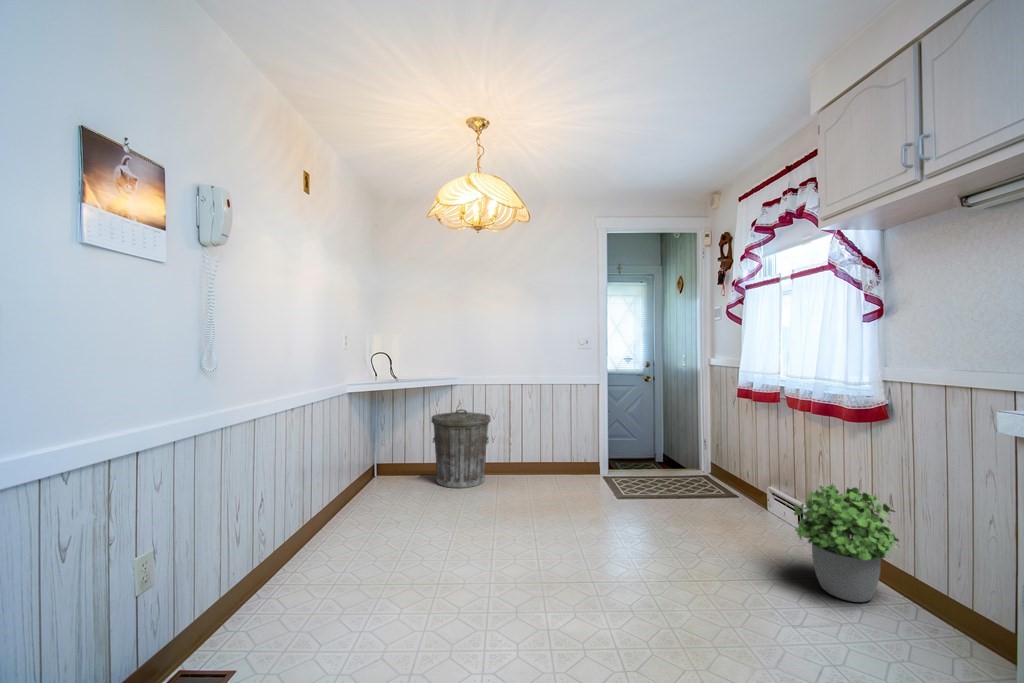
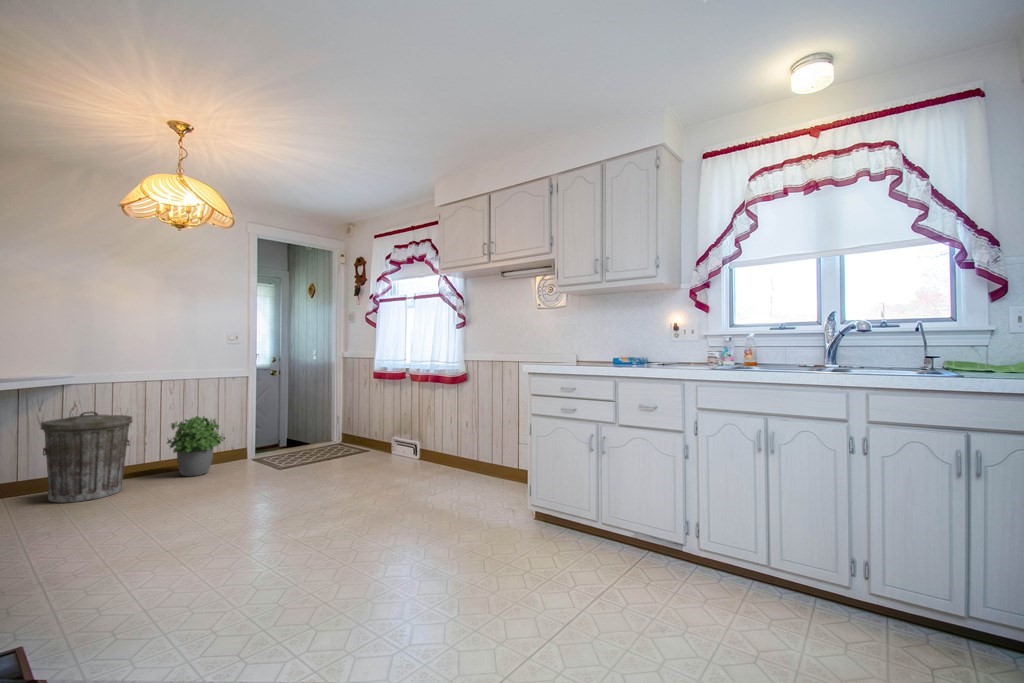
potted plant: present [794,483,899,602] -> present [167,416,225,476]

